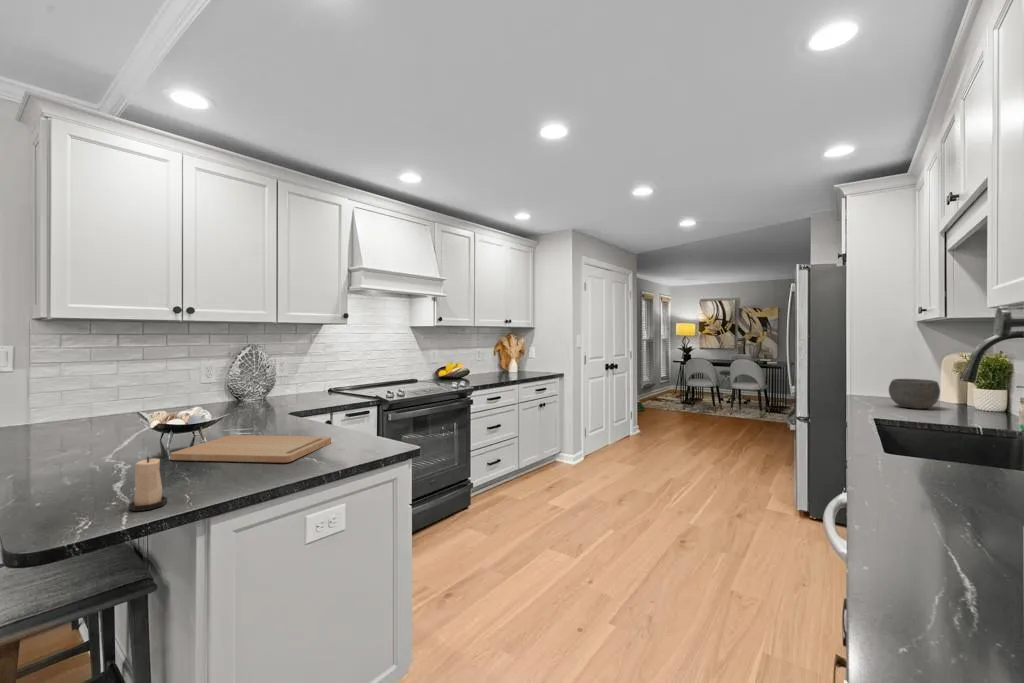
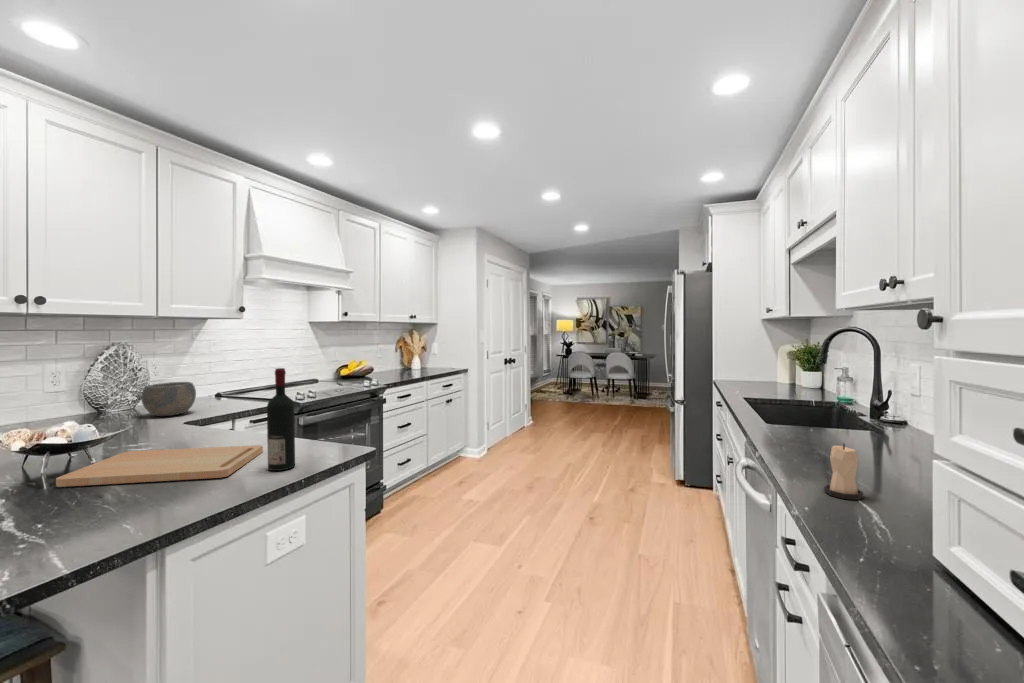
wine bottle: none [324,368,348,461] -> present [267,368,295,471]
bowl: present [889,379,940,409] -> present [141,382,196,416]
candle: present [129,457,167,511] -> present [824,444,863,500]

